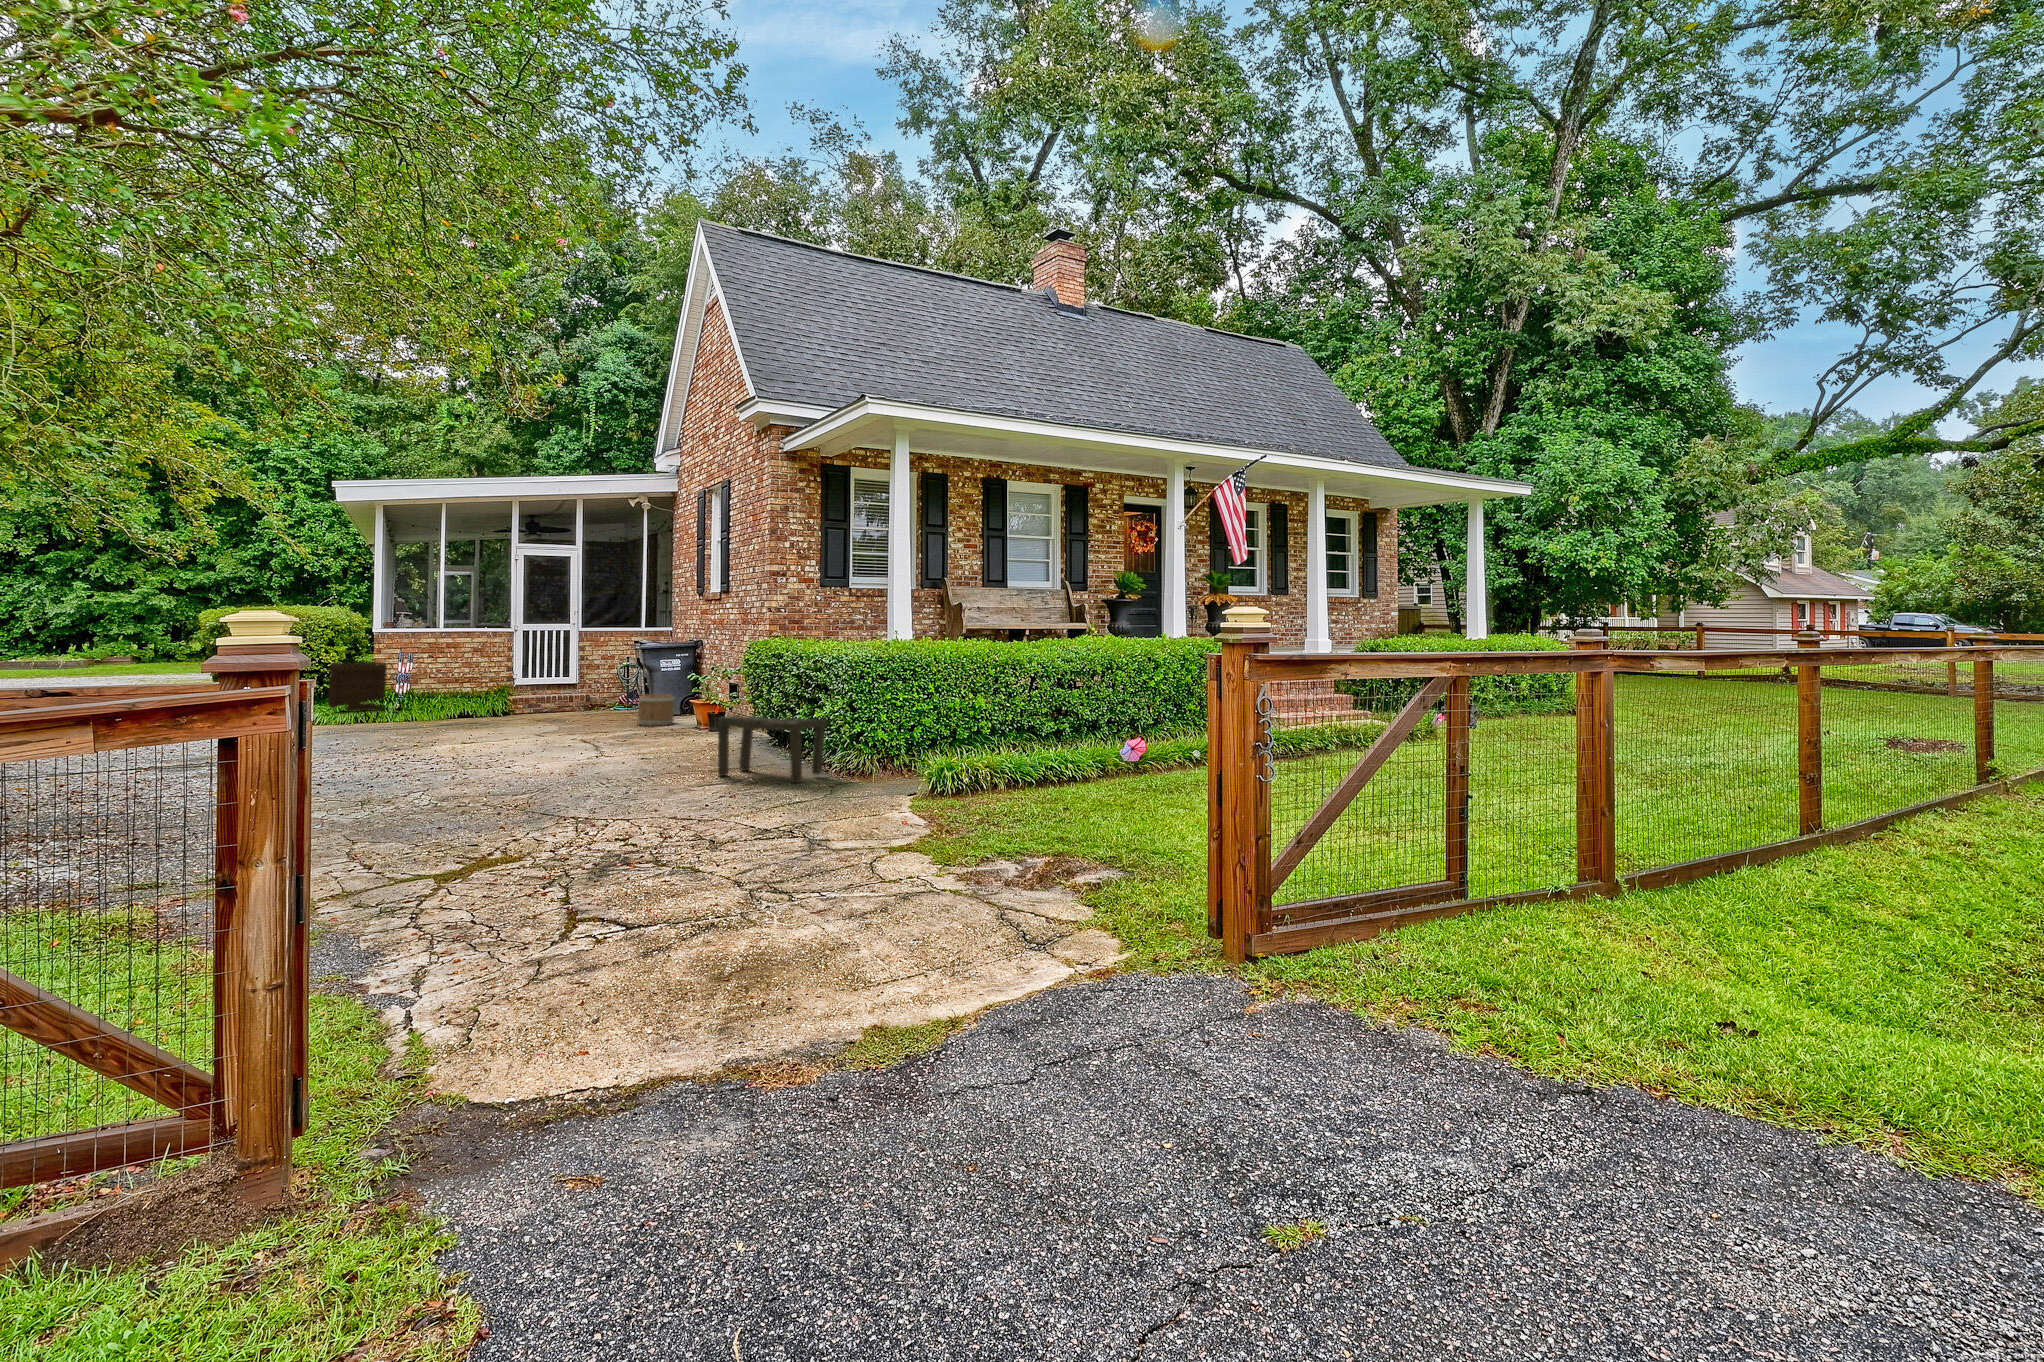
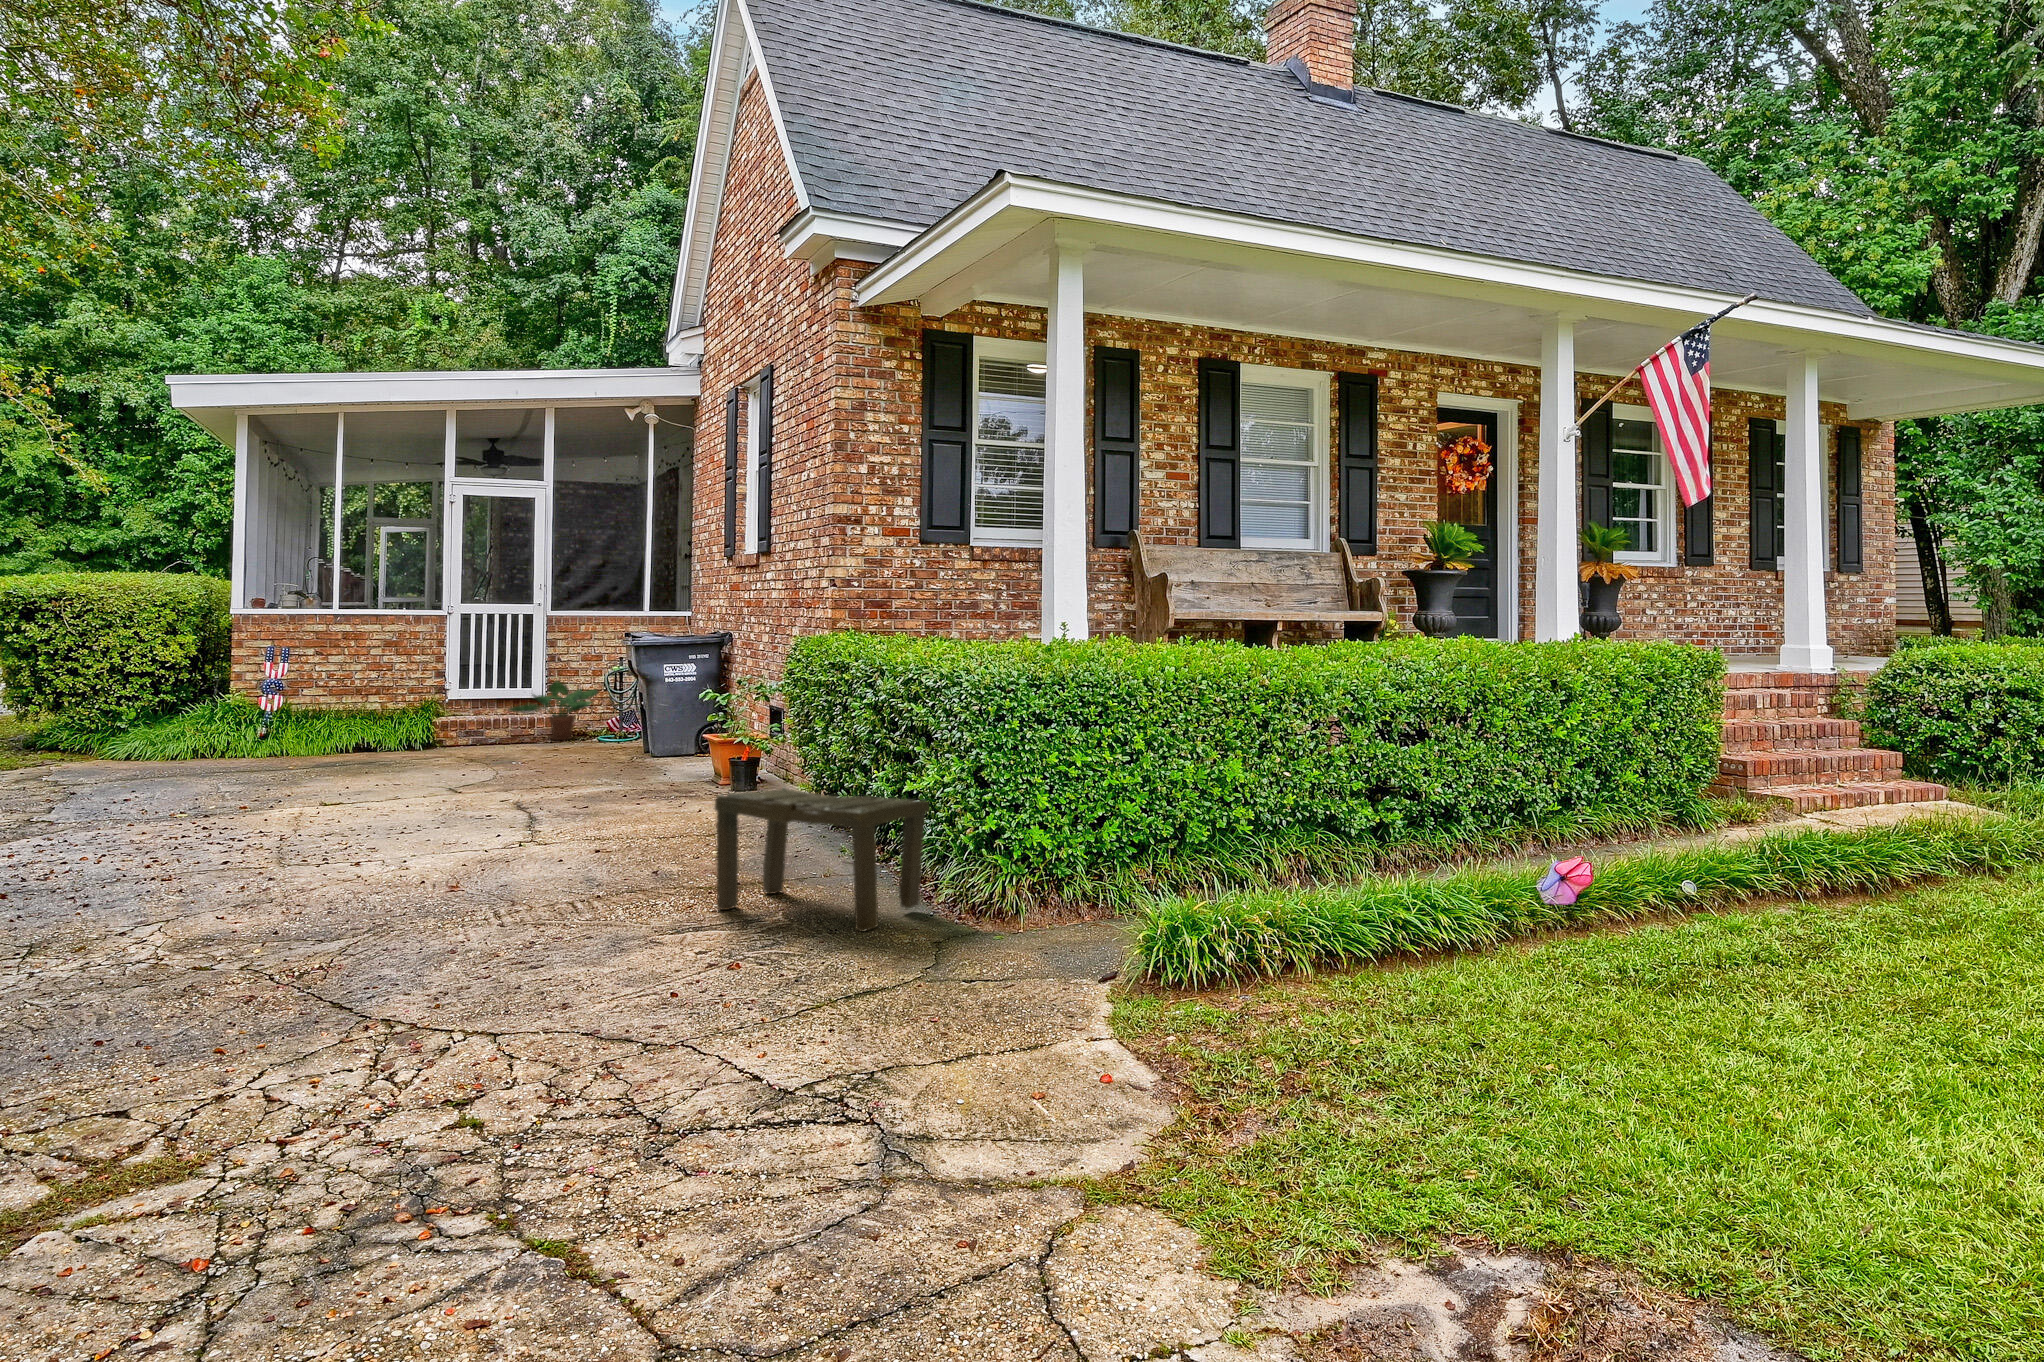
wooden crate: present [327,662,387,713] -> none [128,664,235,748]
potted plant: none [554,671,612,709] -> present [508,680,599,740]
bucket: present [638,694,675,726] -> none [622,723,687,779]

